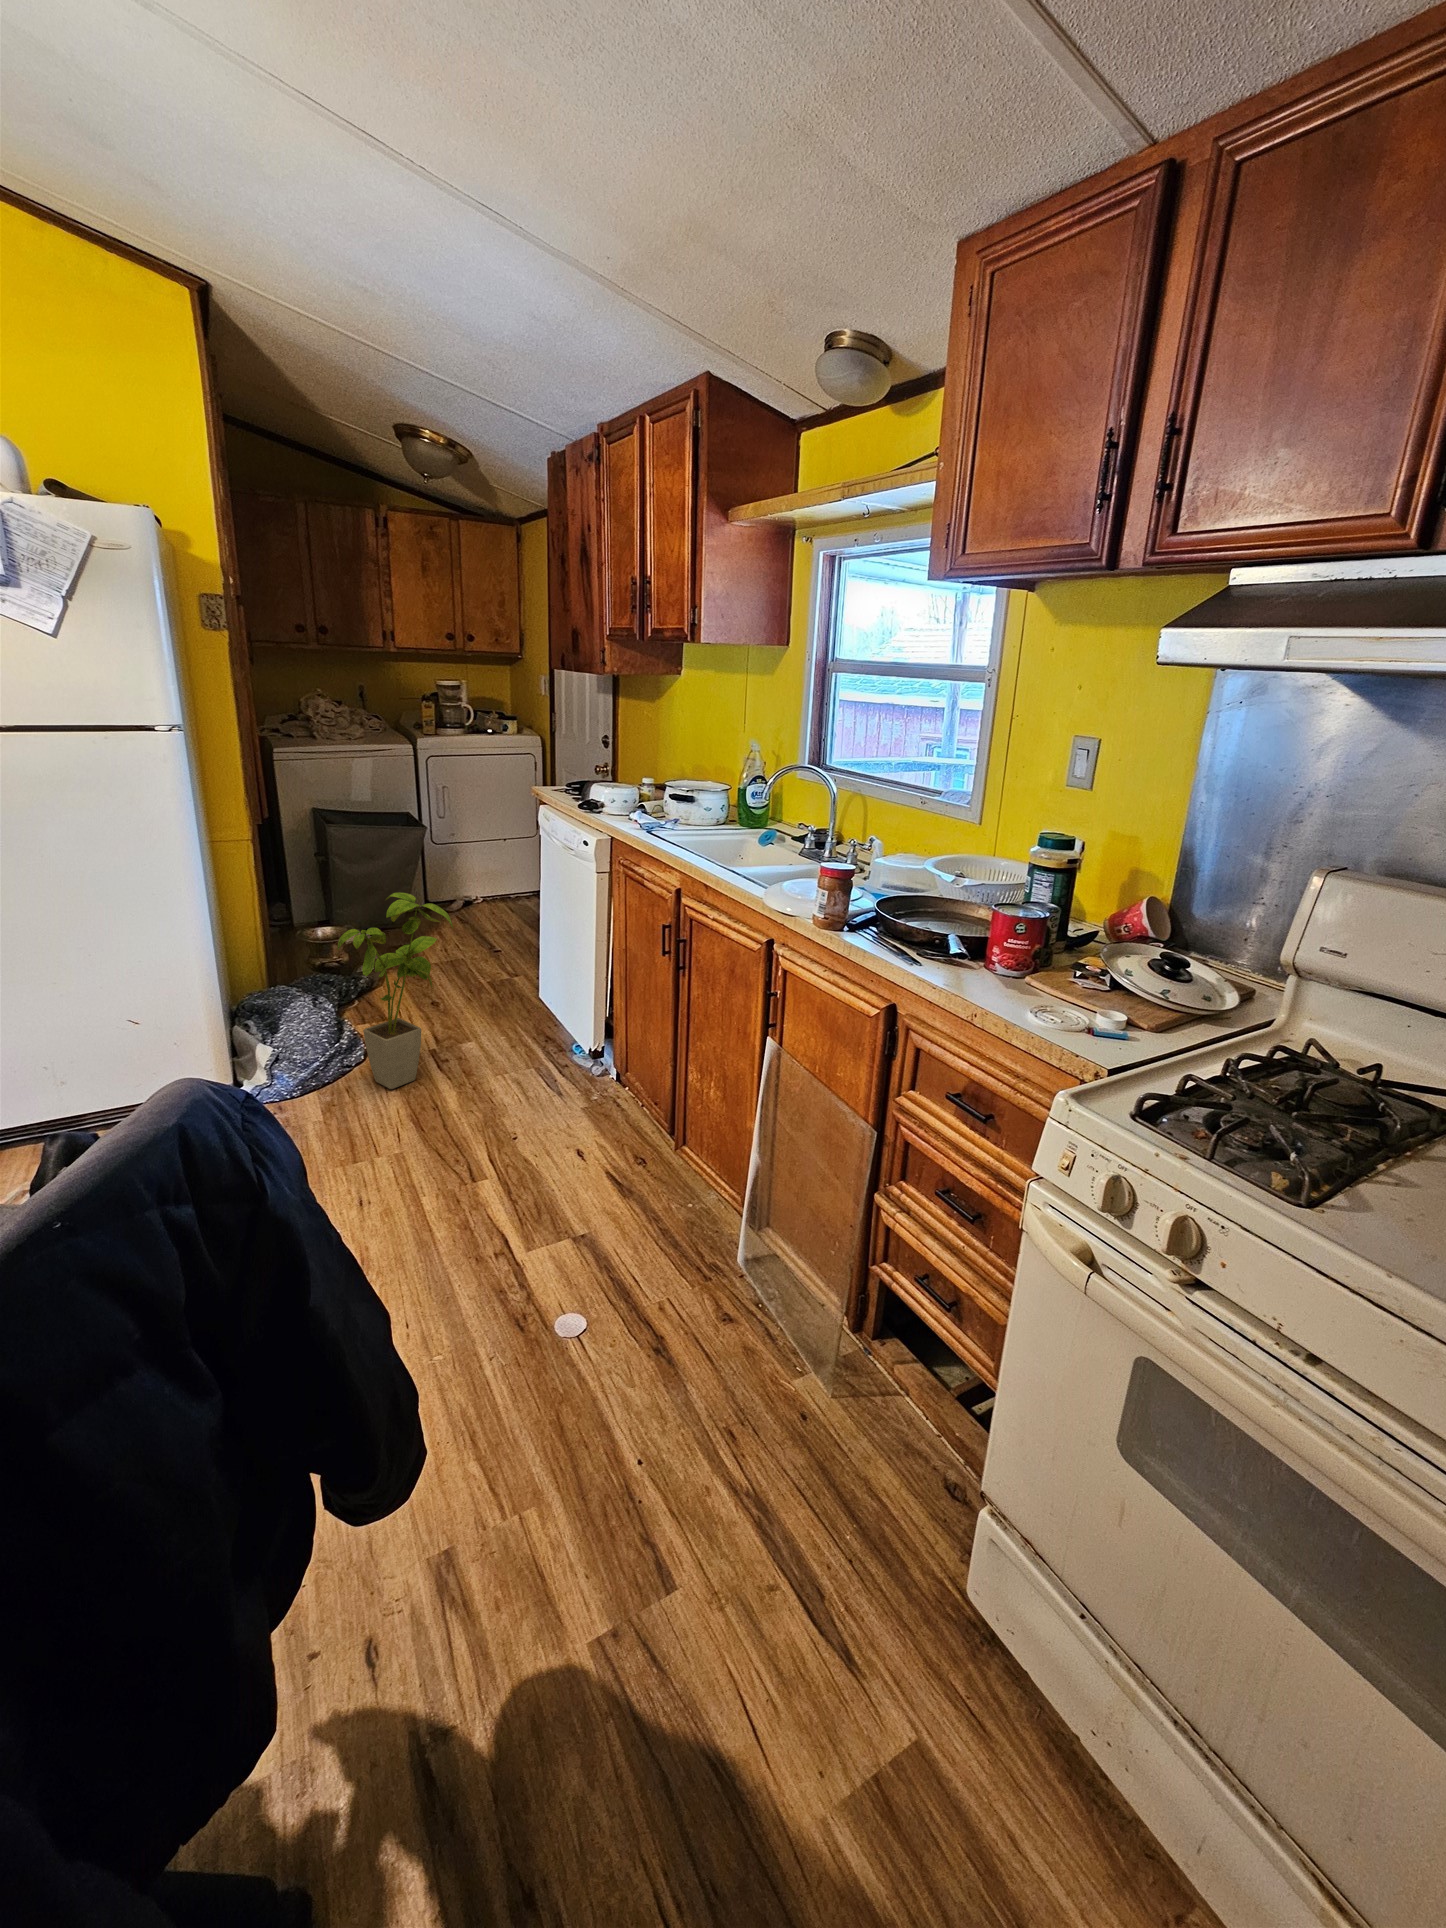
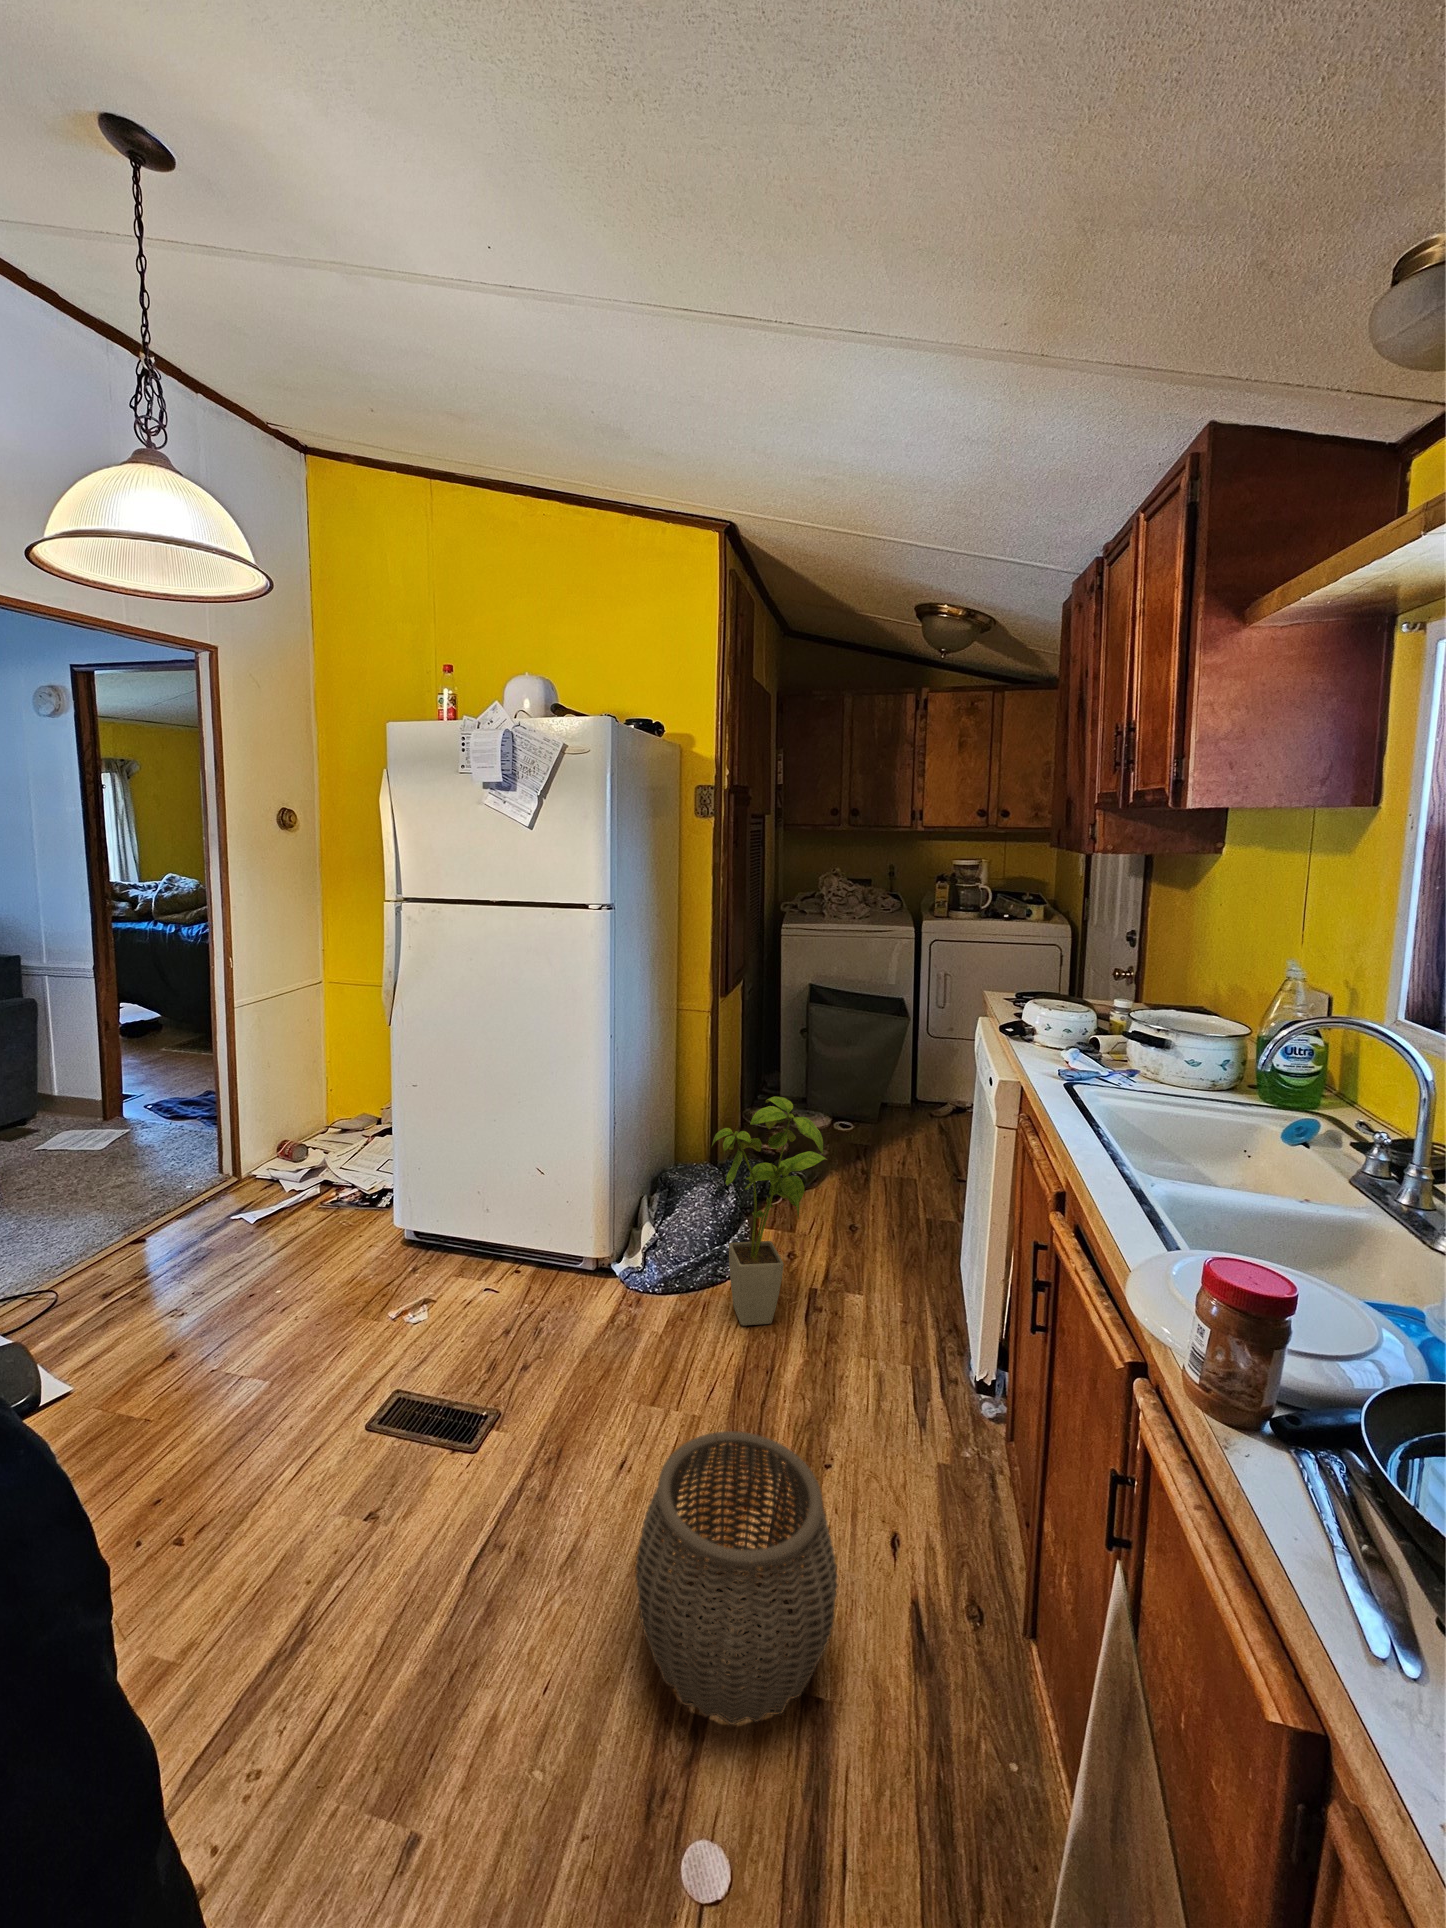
woven basket: none [438,1110,587,1280] -> present [636,1432,838,1725]

